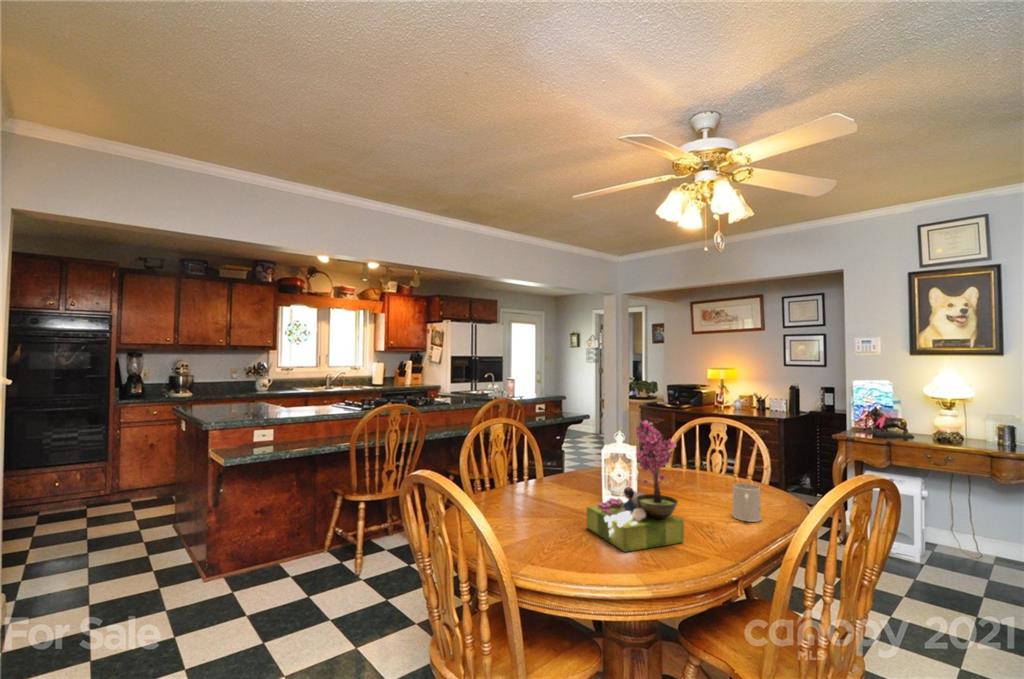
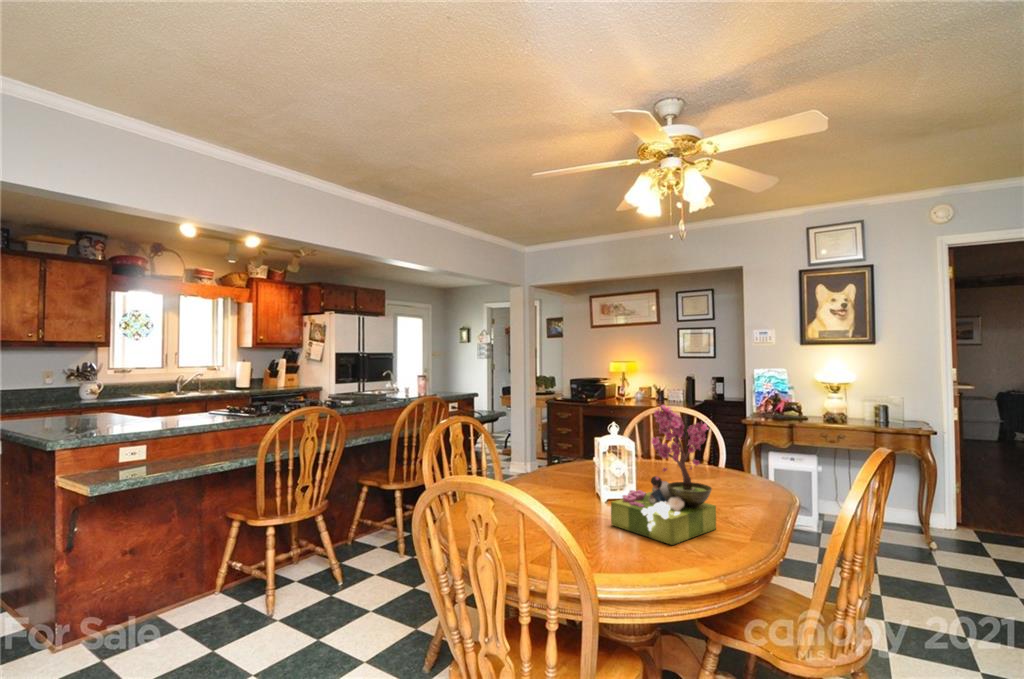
mug: present [732,483,762,522] -> none [732,465,761,503]

